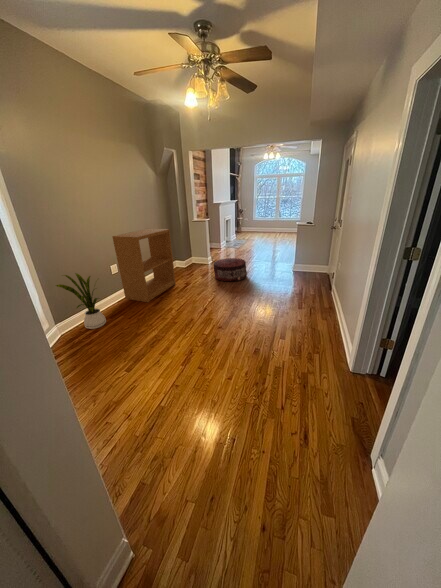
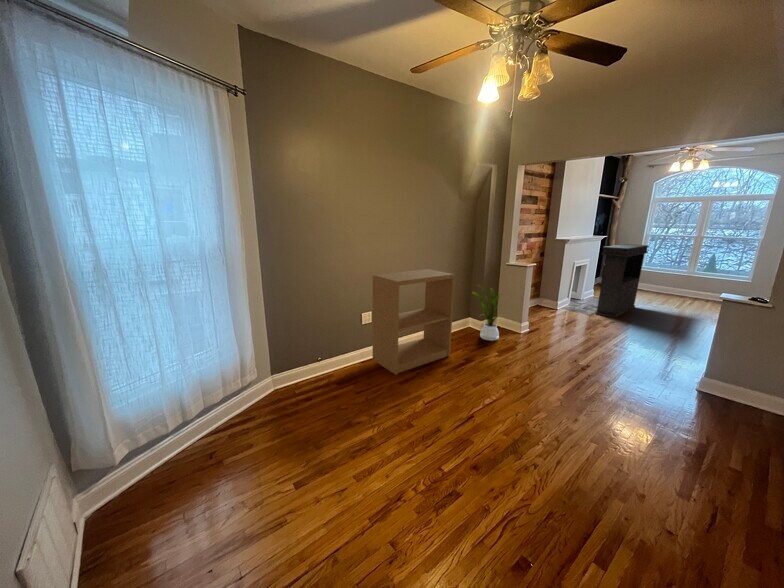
console table: none [239,204,259,247] -> present [595,244,649,318]
pouf: present [214,258,247,281] -> none [518,333,584,380]
house plant: present [56,273,106,329] -> present [472,286,501,341]

